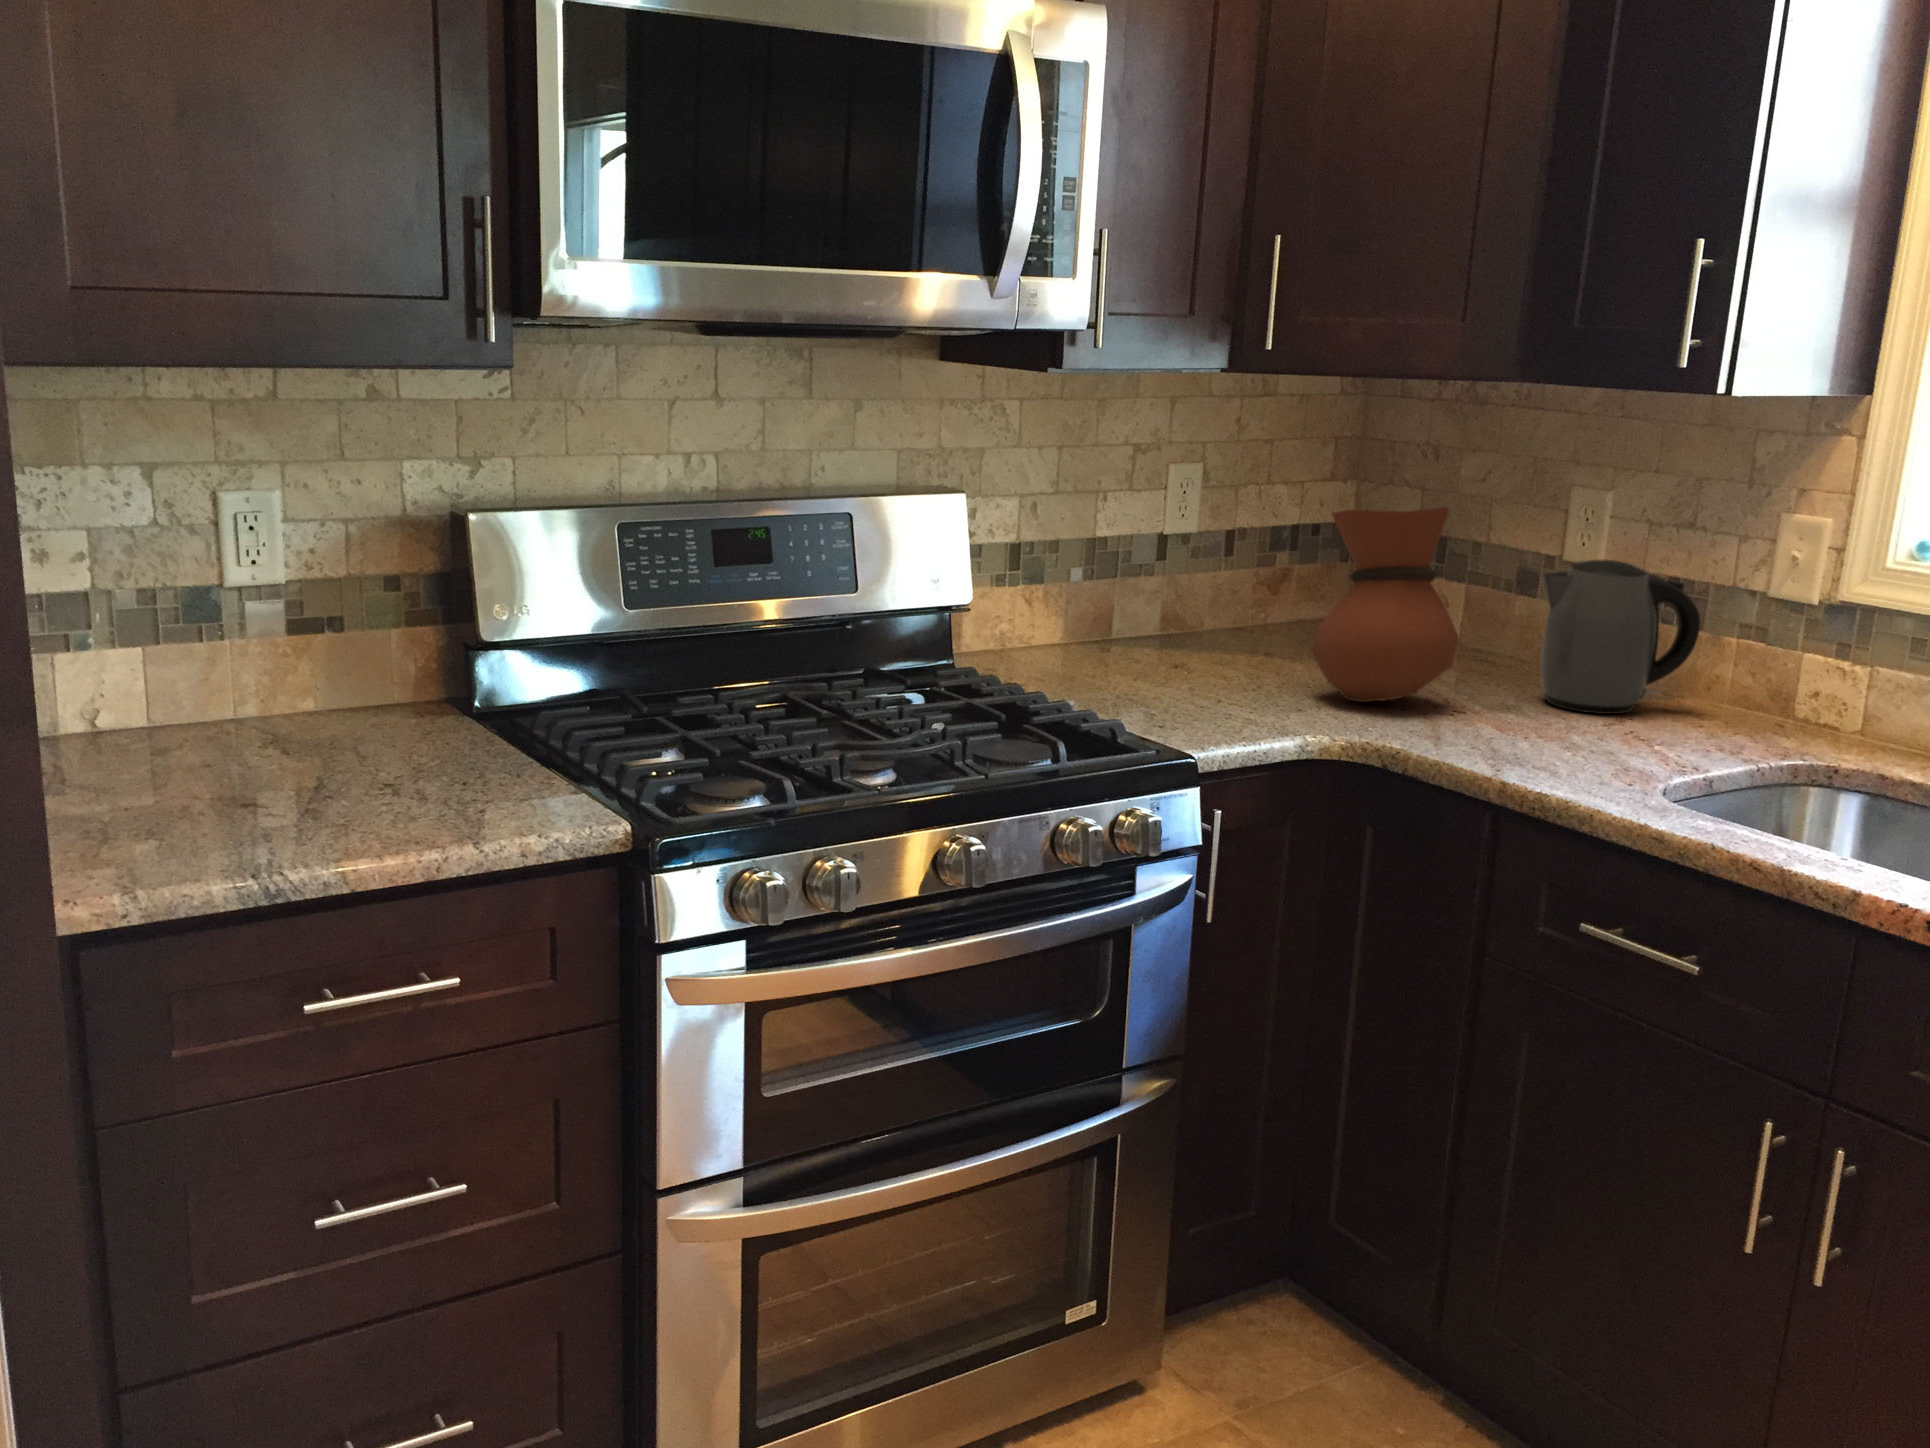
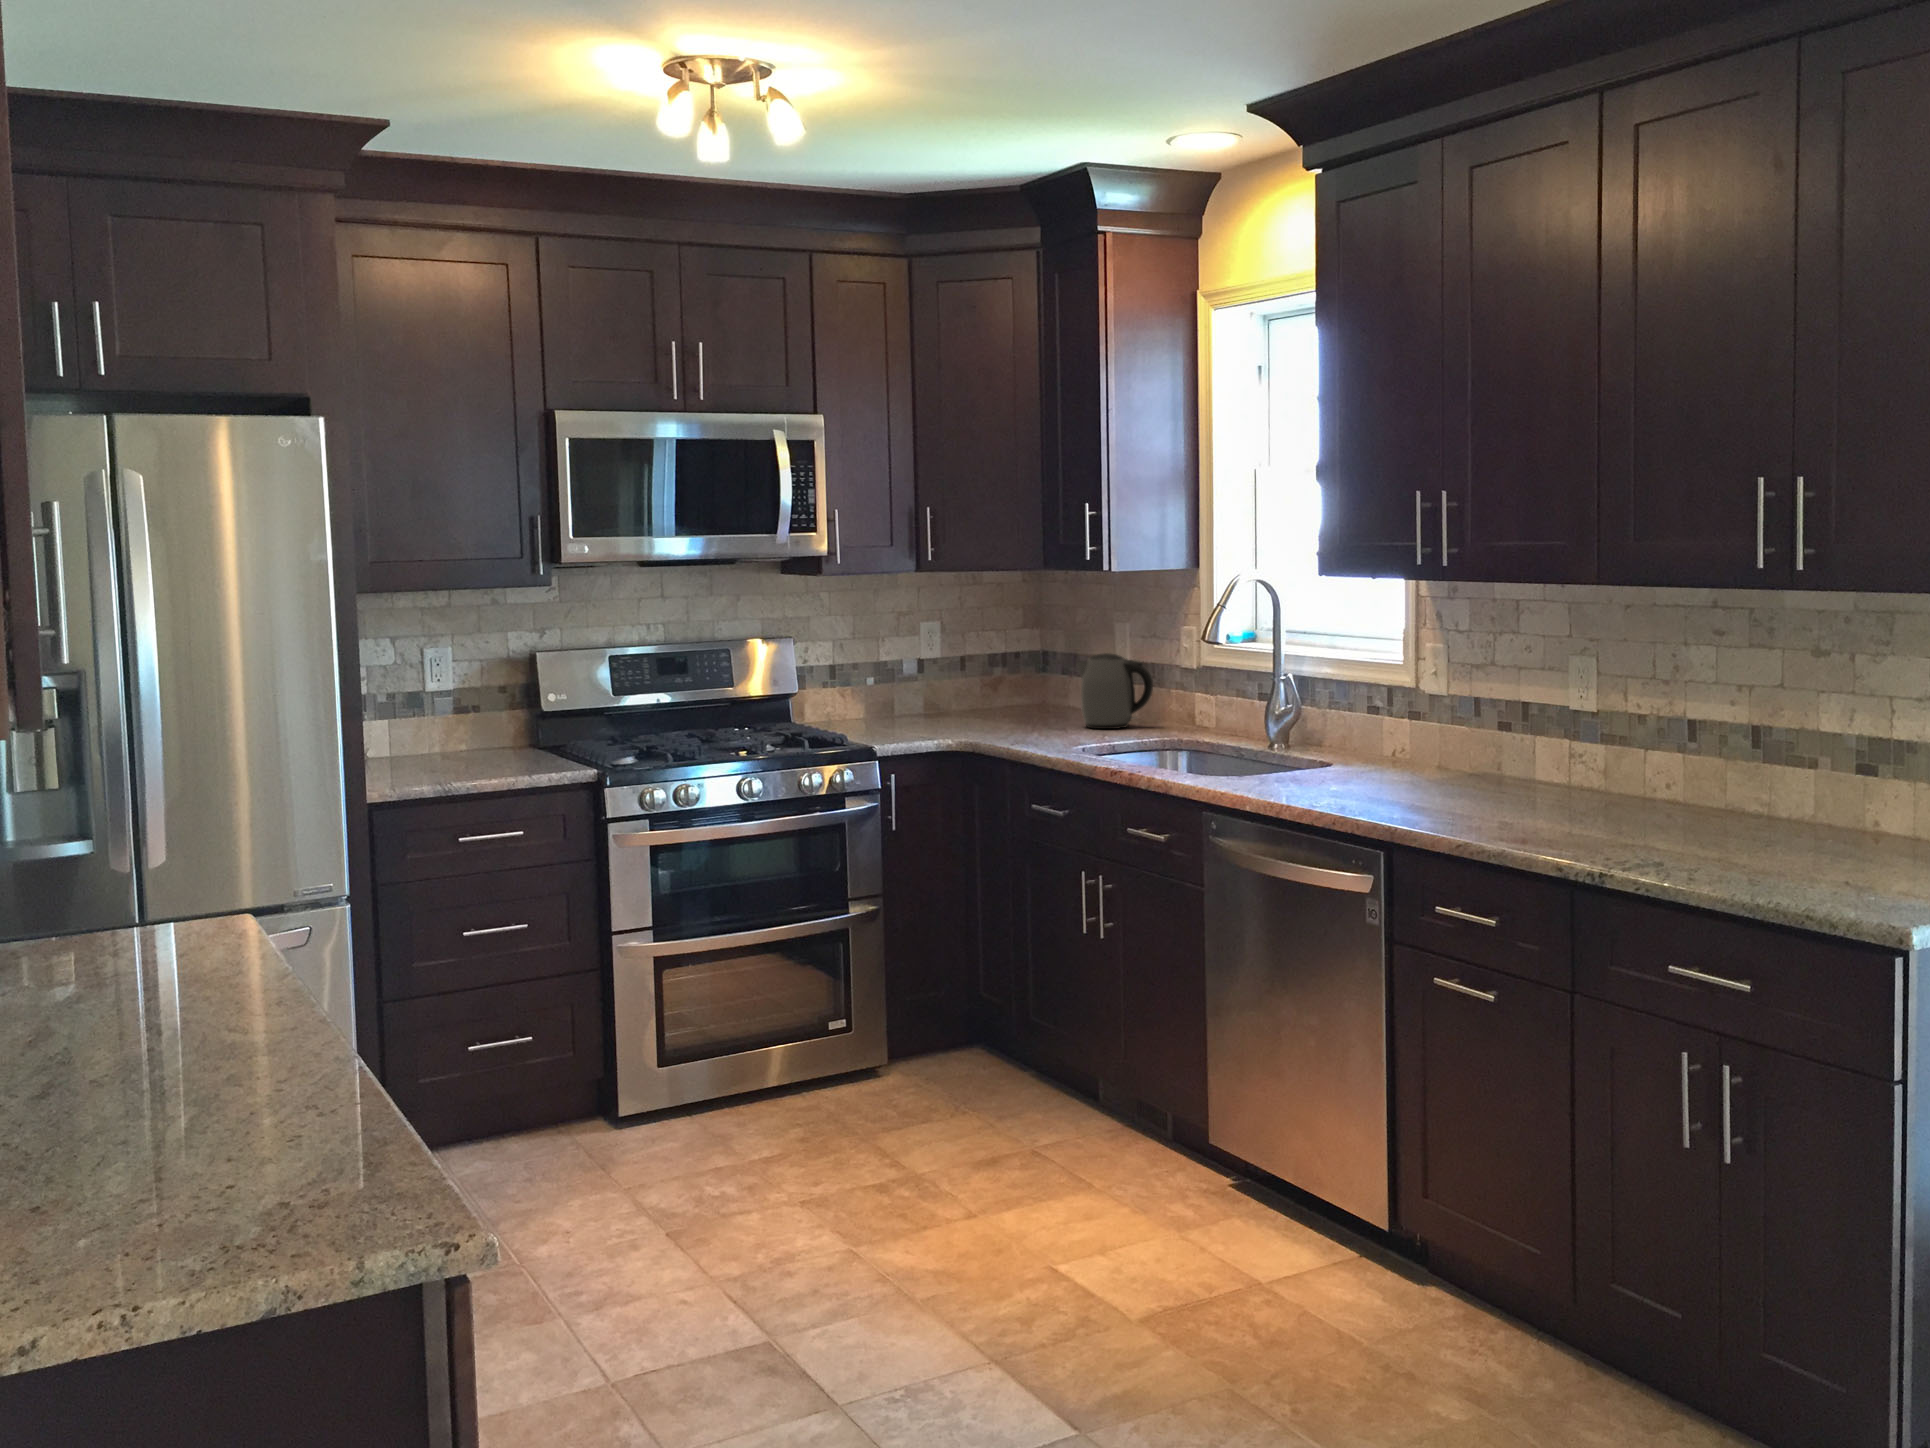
vase: present [1312,507,1459,702] -> none [962,630,1031,729]

